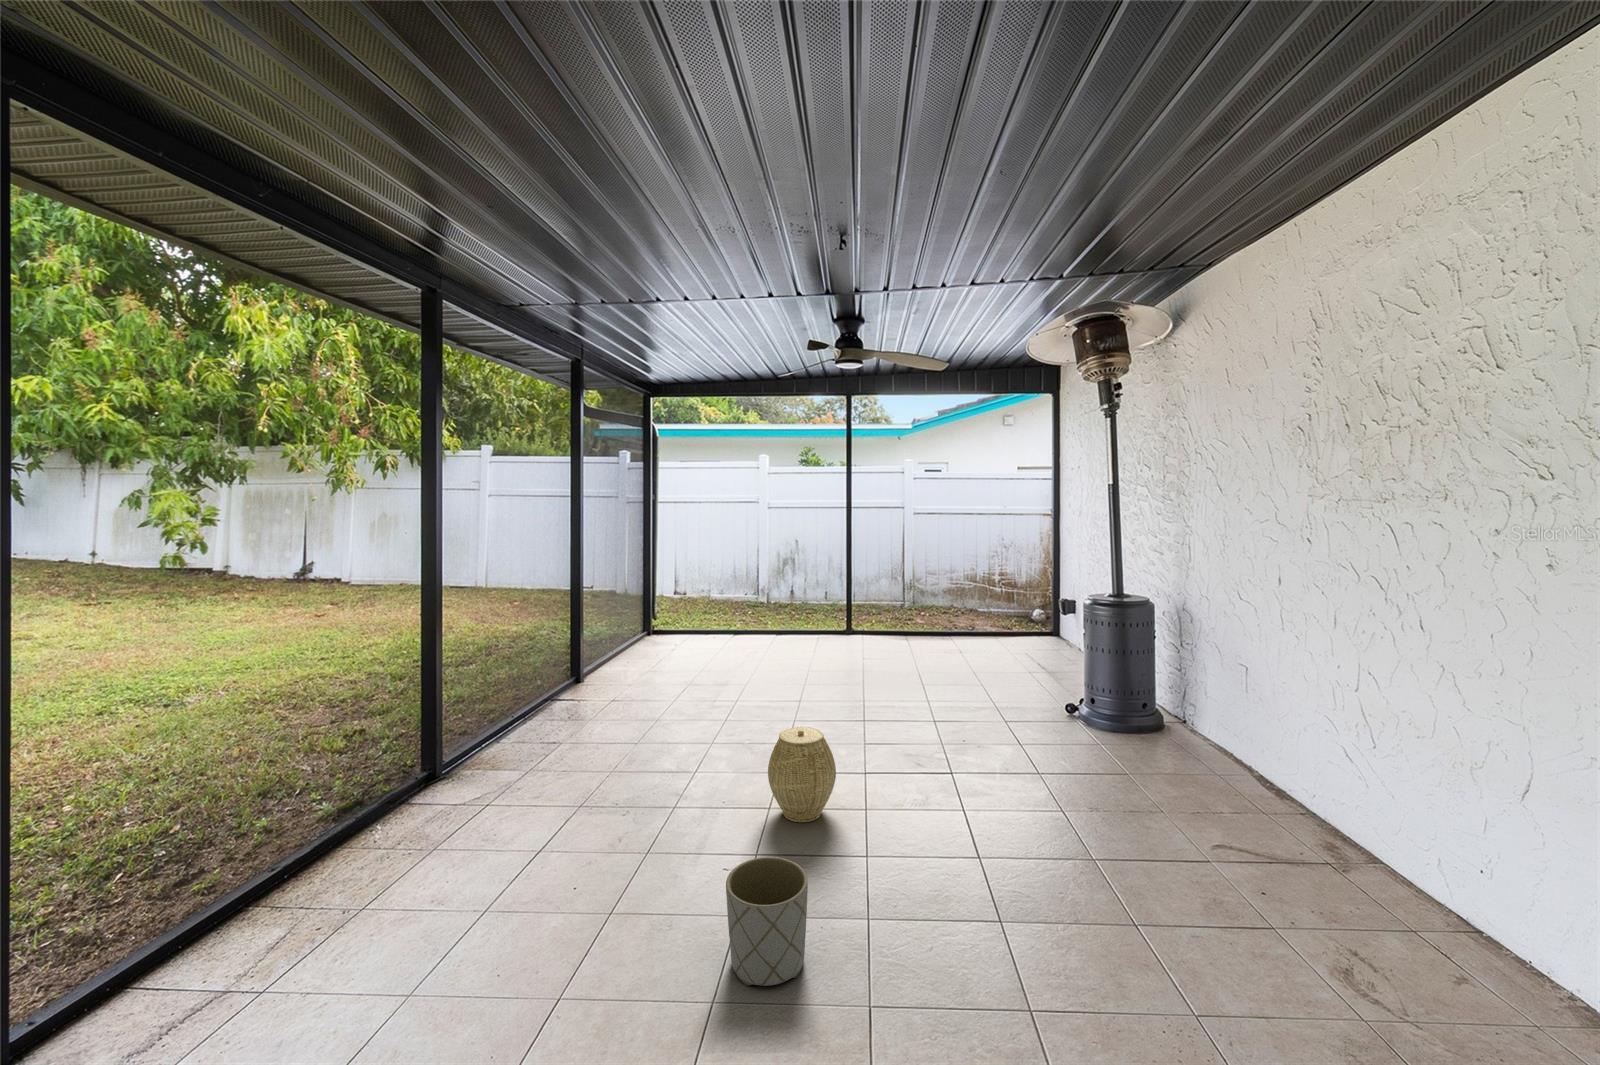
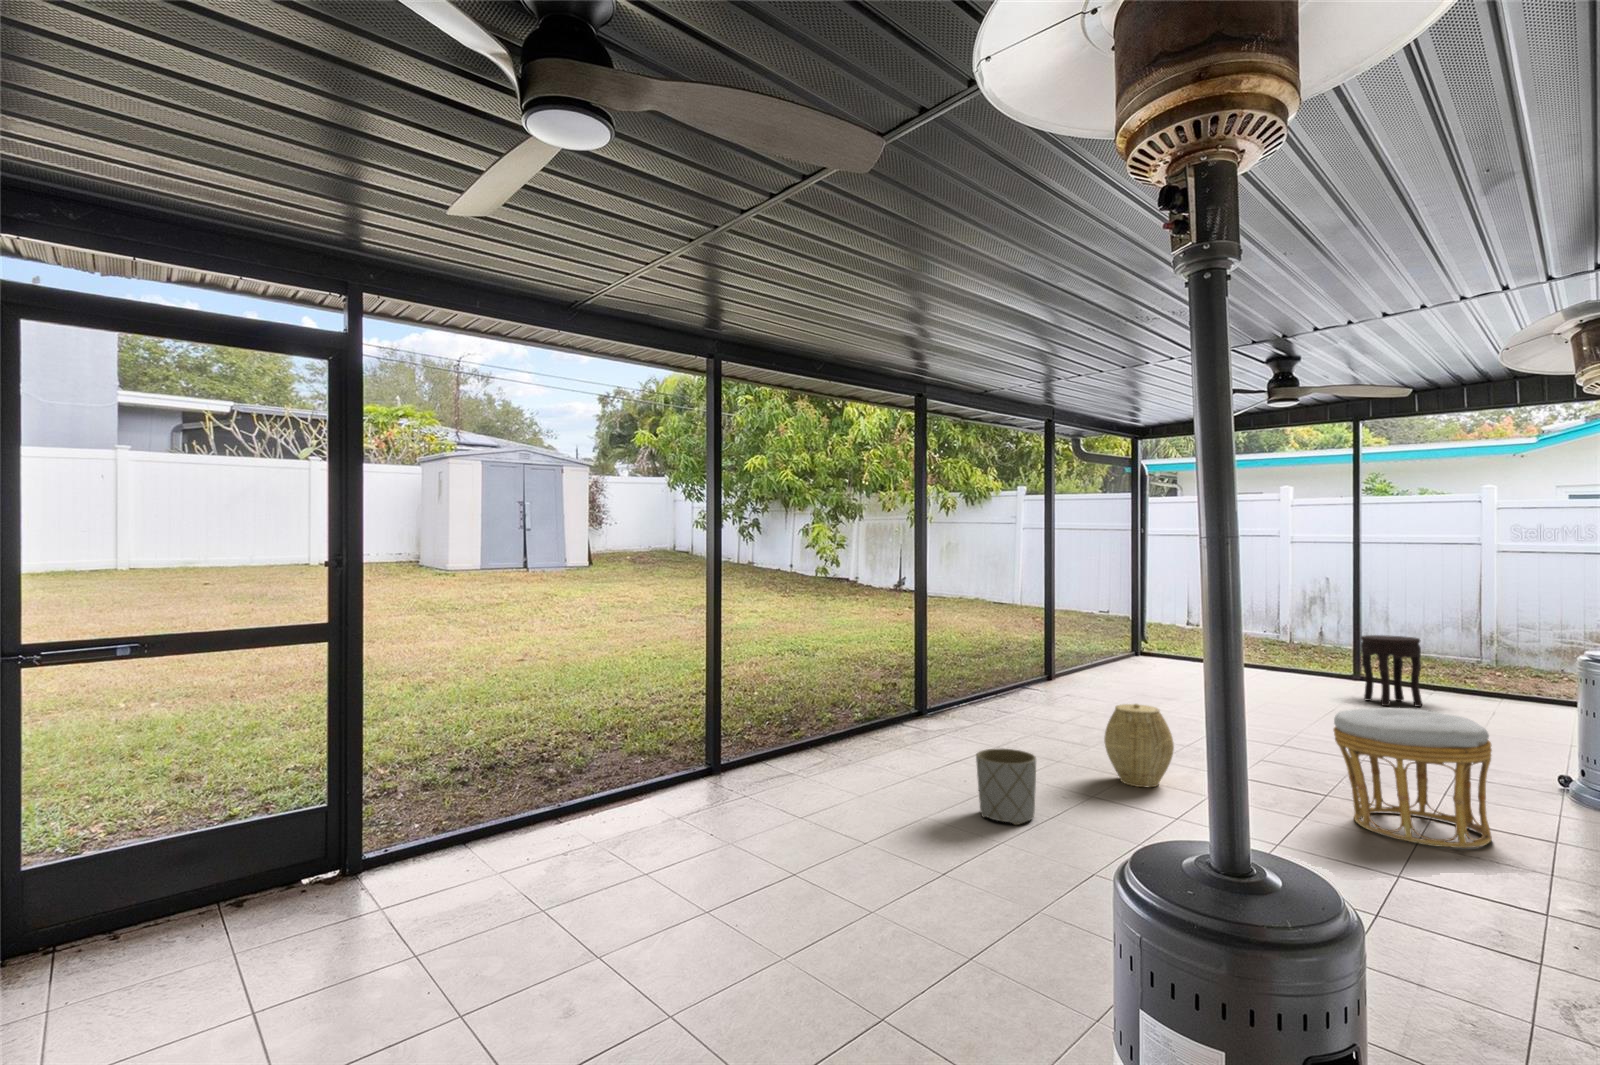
side table: none [803,596,838,650] -> present [1361,635,1422,707]
ottoman: none [953,685,1059,806] -> present [1334,708,1492,848]

